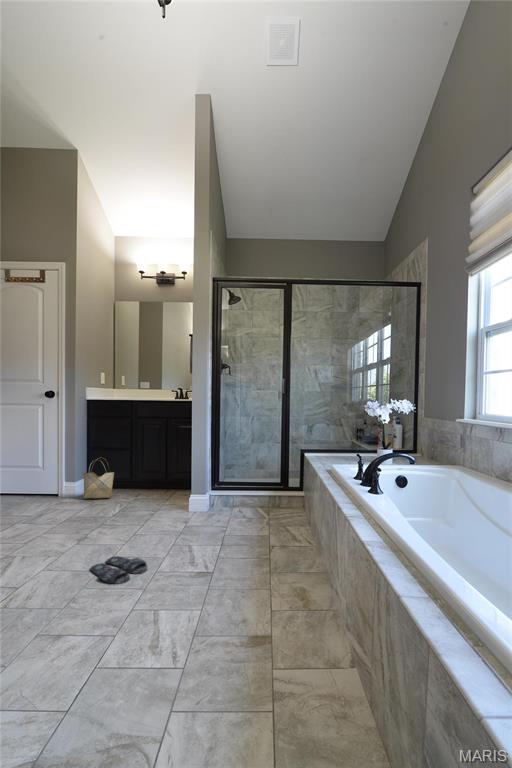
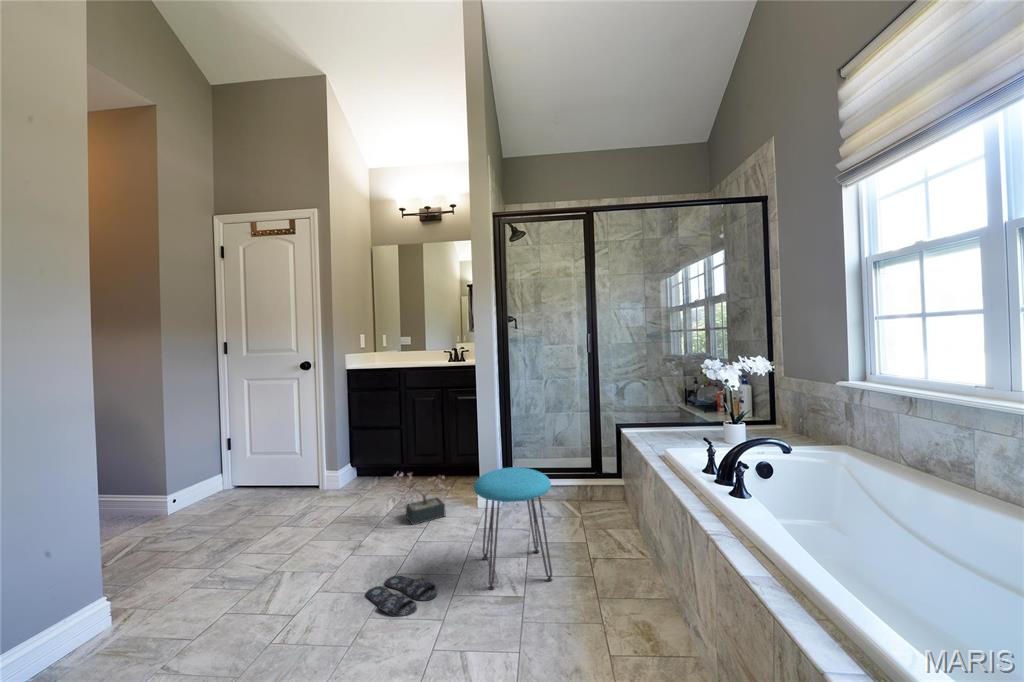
woven basket: present [83,458,114,498] -> none [345,442,383,493]
stool: none [182,475,242,567] -> present [474,467,552,590]
decorative plant: none [118,479,167,522] -> present [392,473,451,525]

